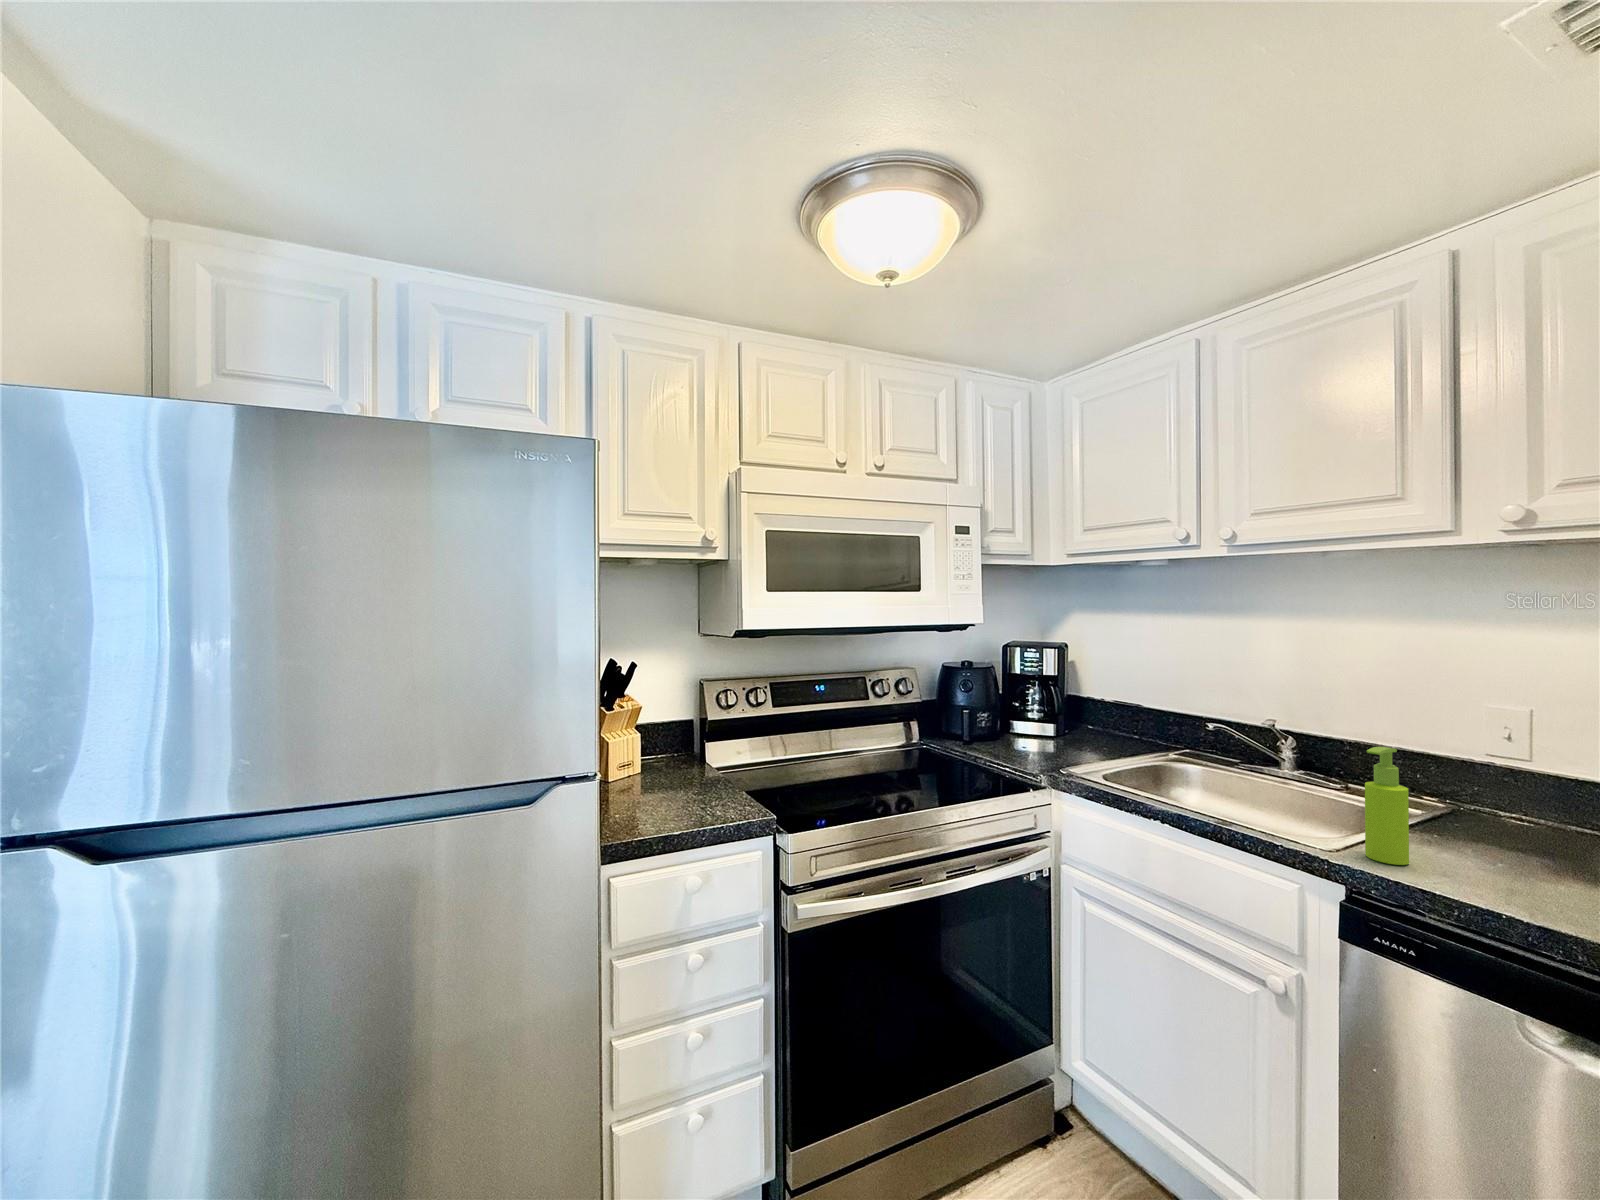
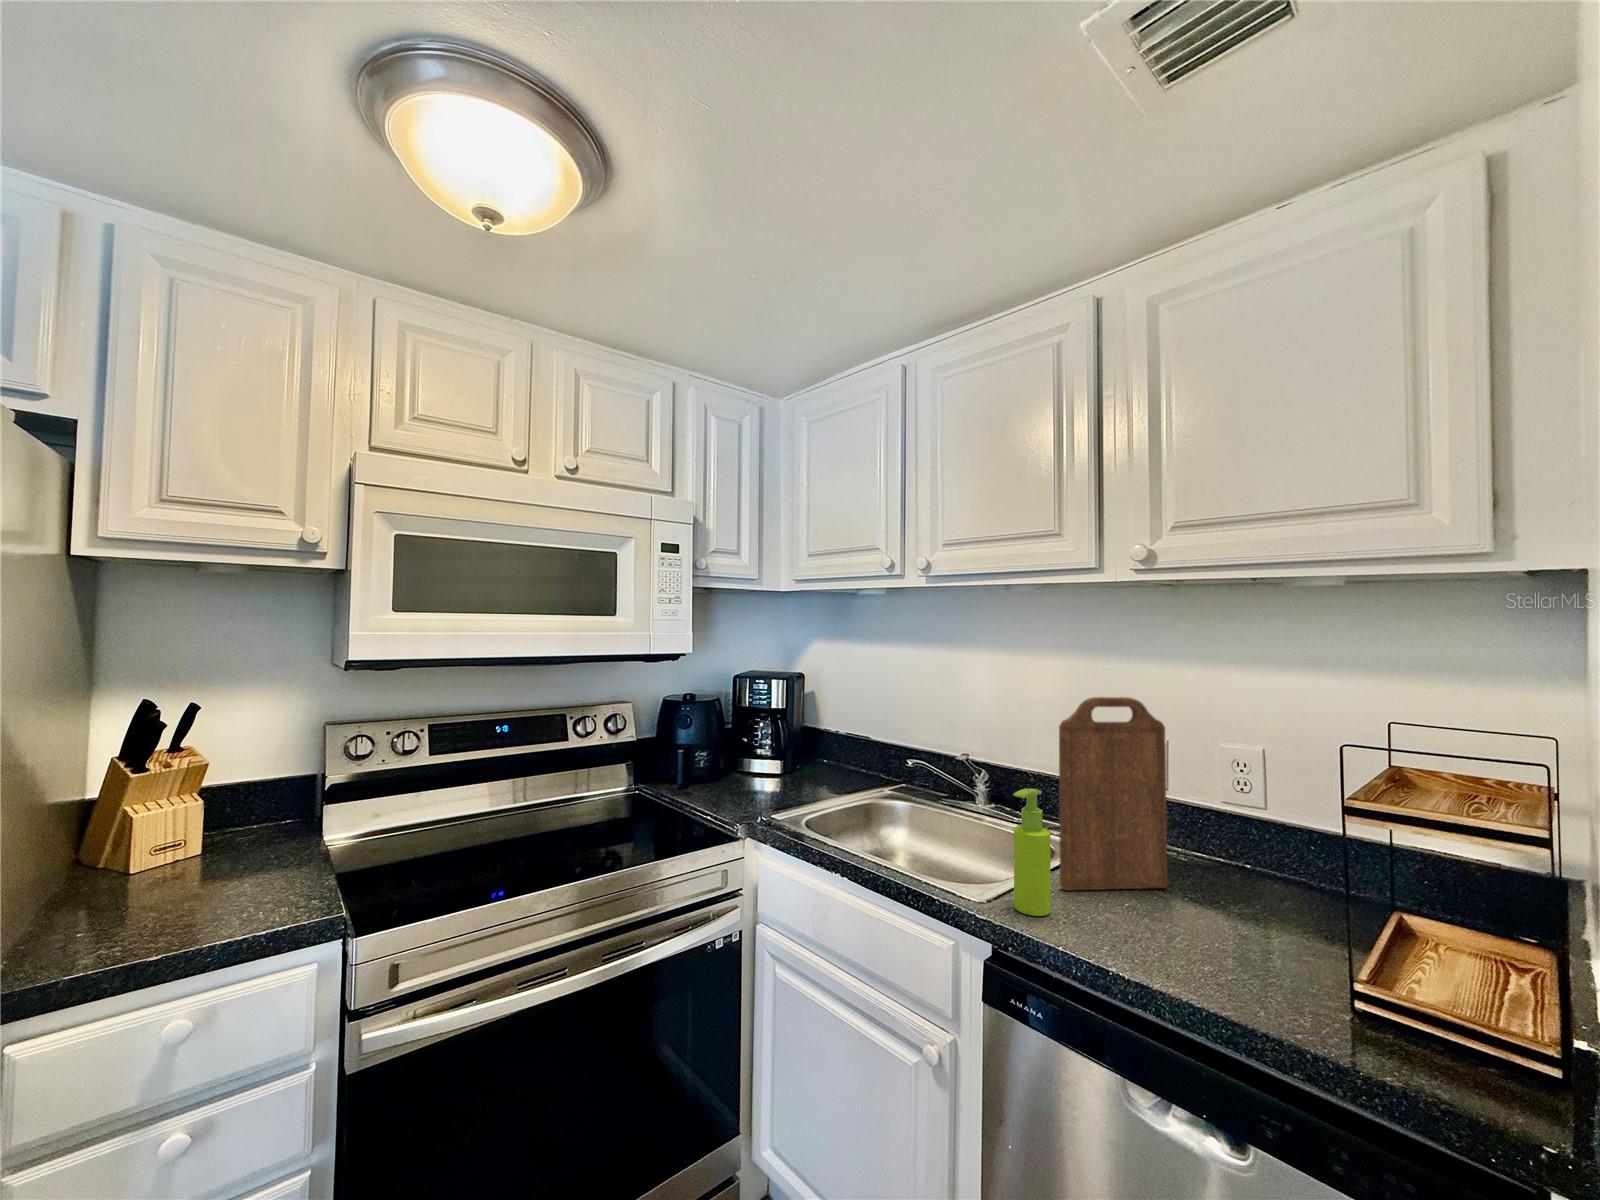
cutting board: none [1410,662,1543,854] -> present [1059,697,1167,890]

